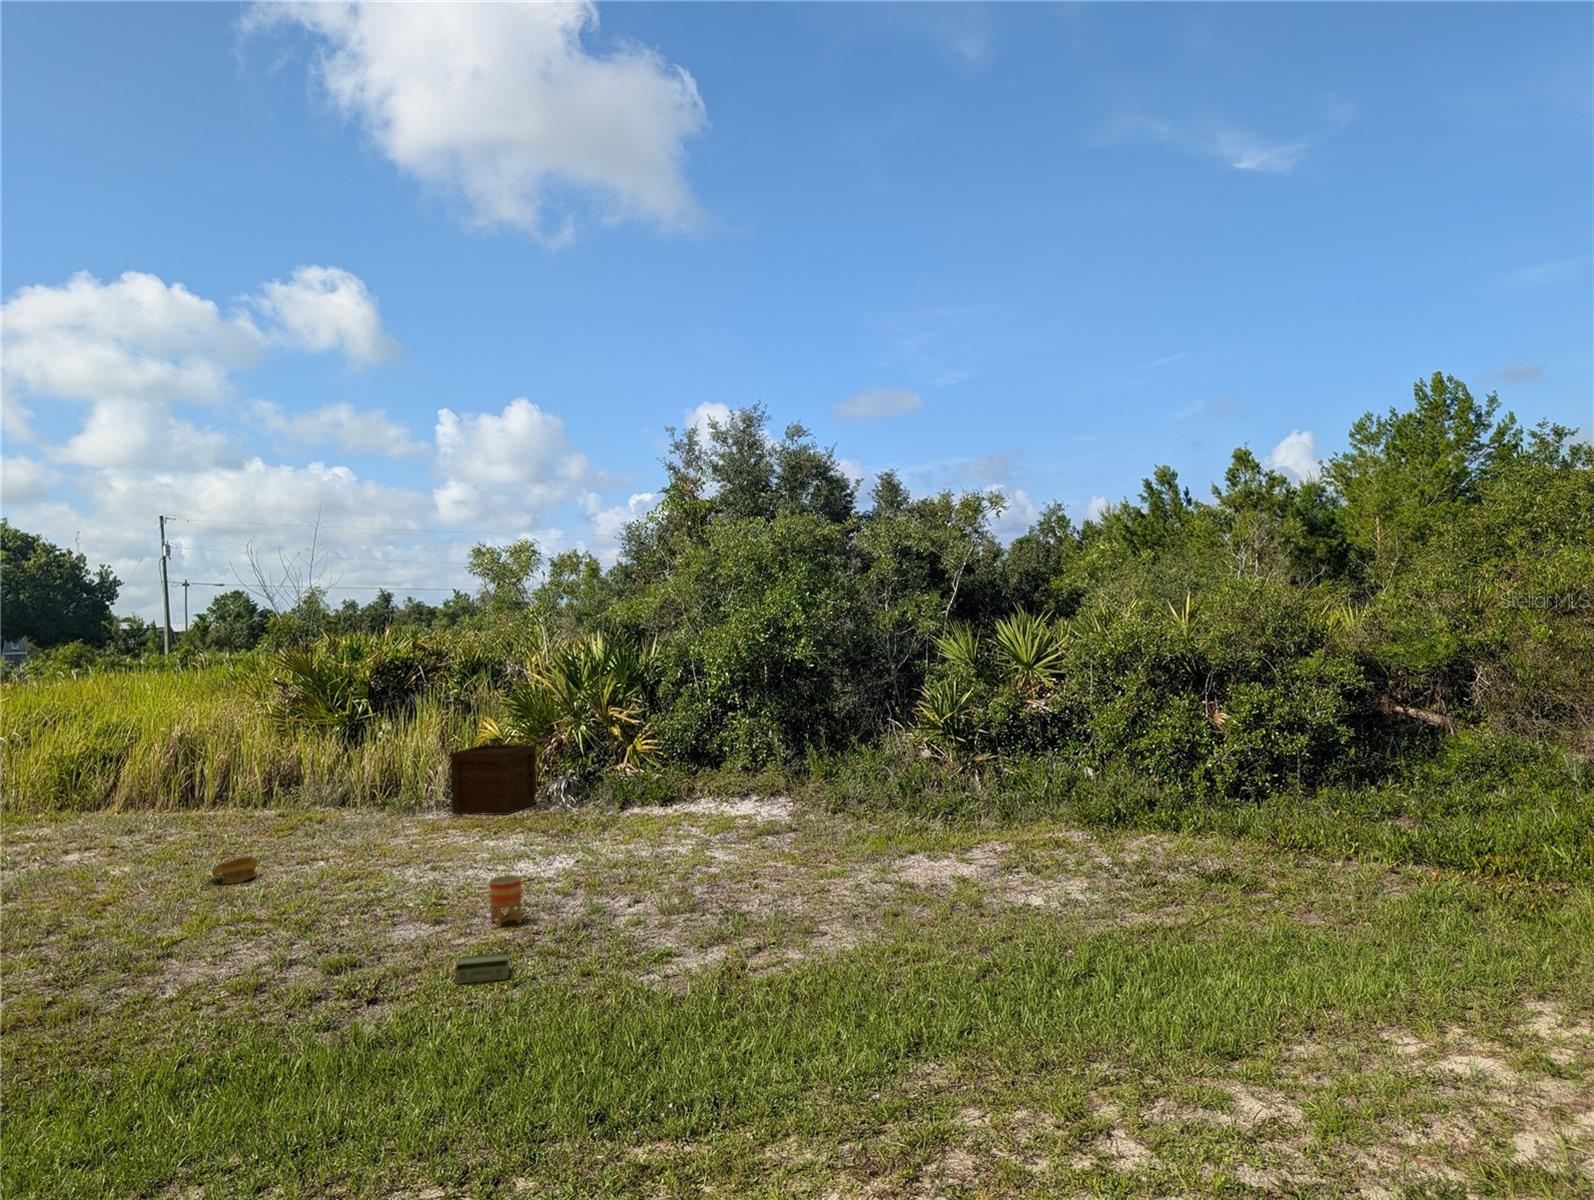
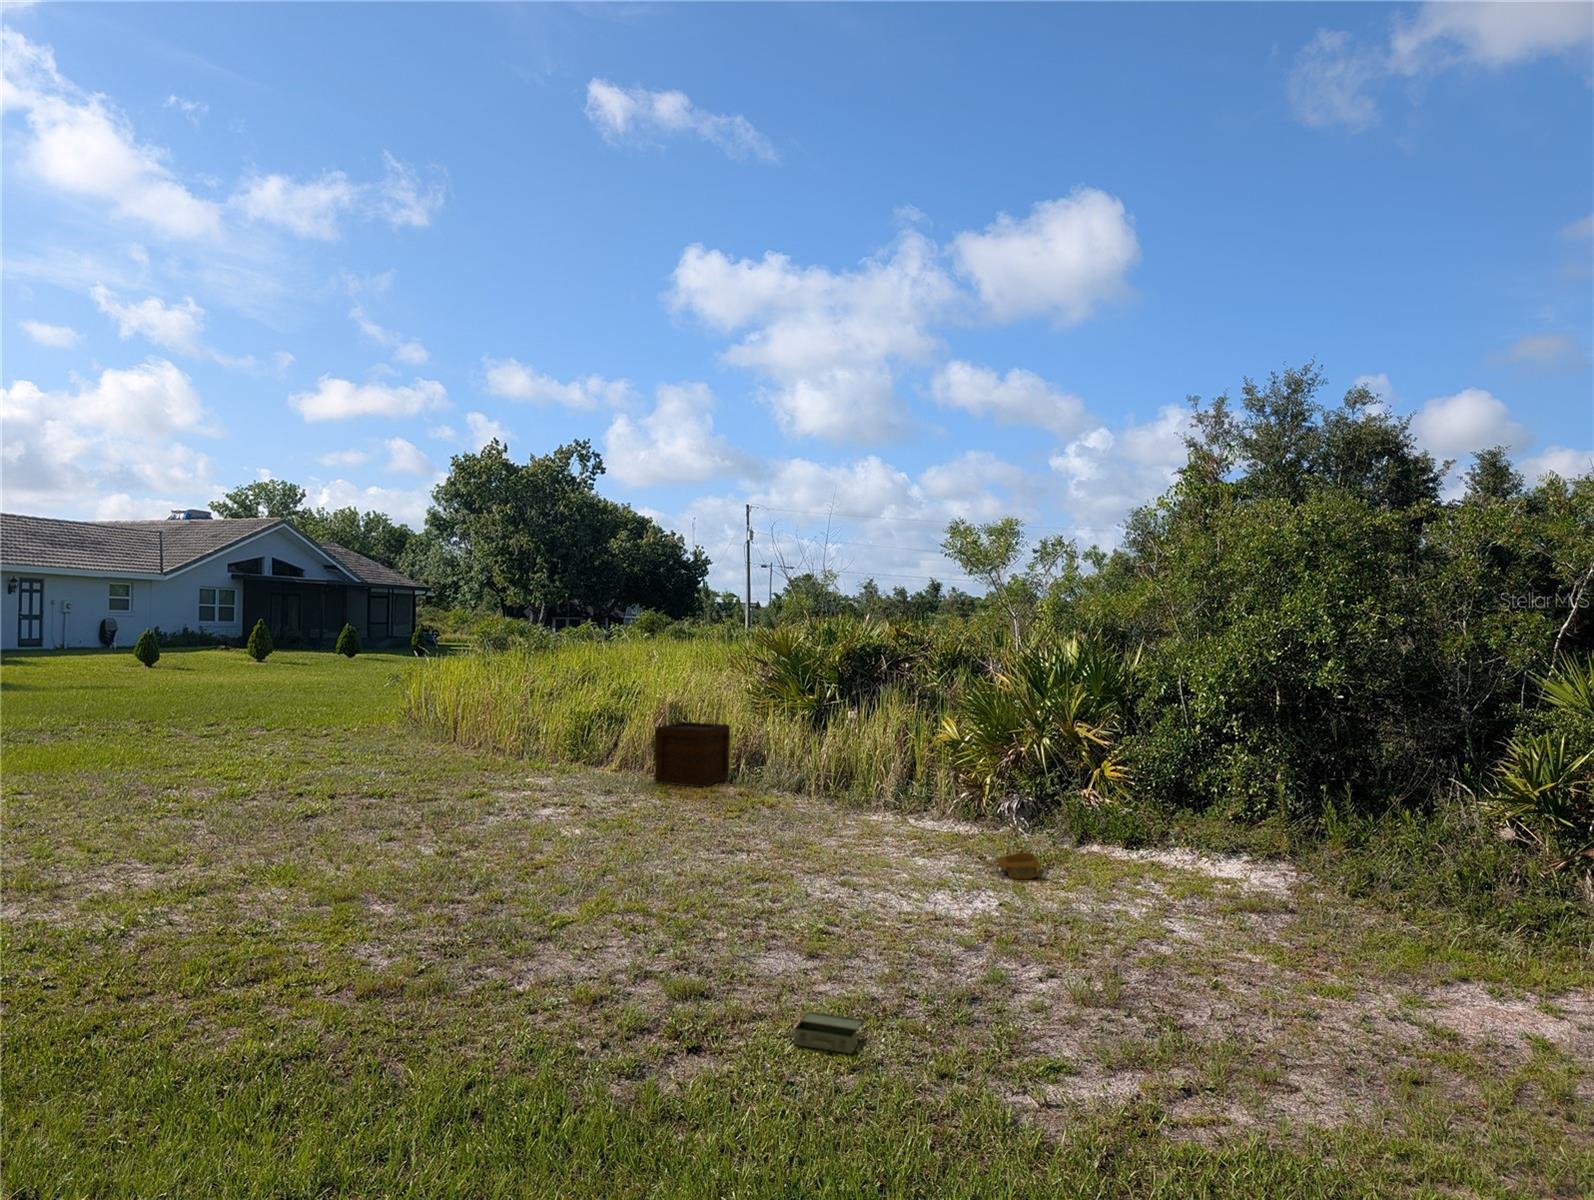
wooden crate: present [450,744,537,815] -> present [654,722,730,787]
cardboard box: present [212,856,258,884] -> present [995,852,1041,879]
planter: present [489,875,522,927] -> none [870,915,906,976]

